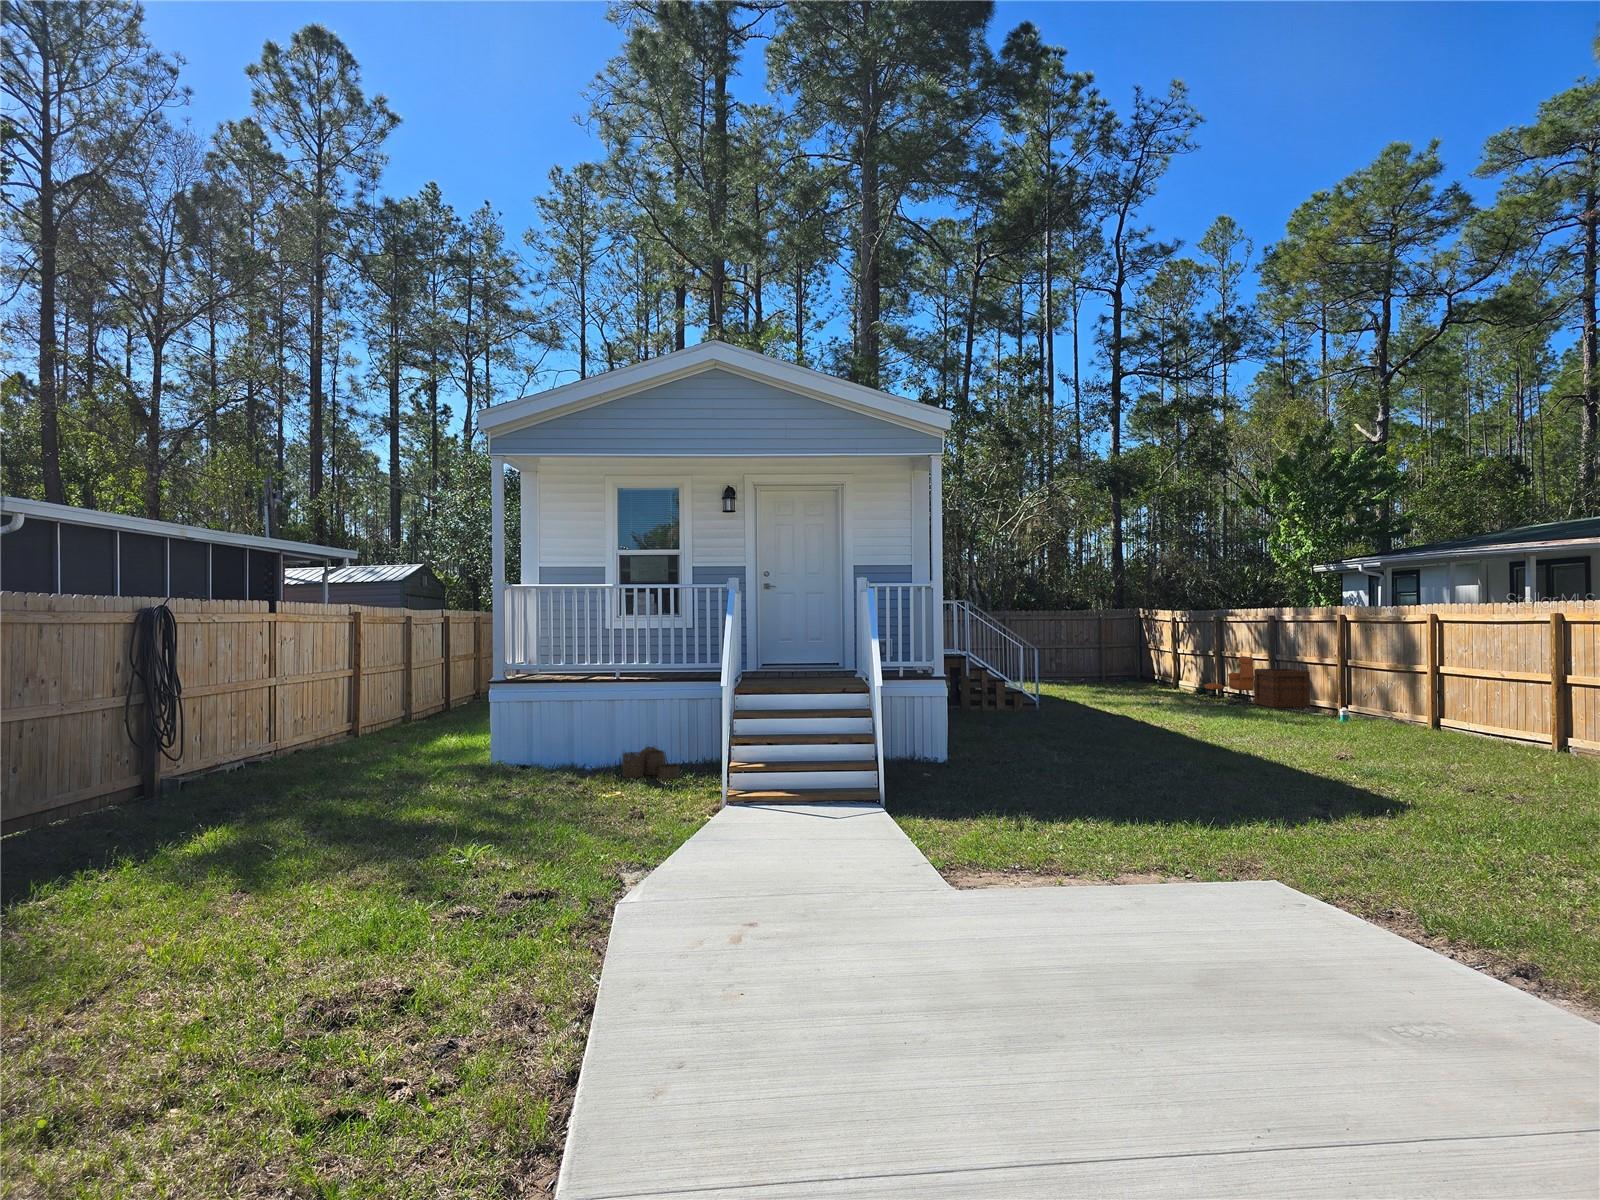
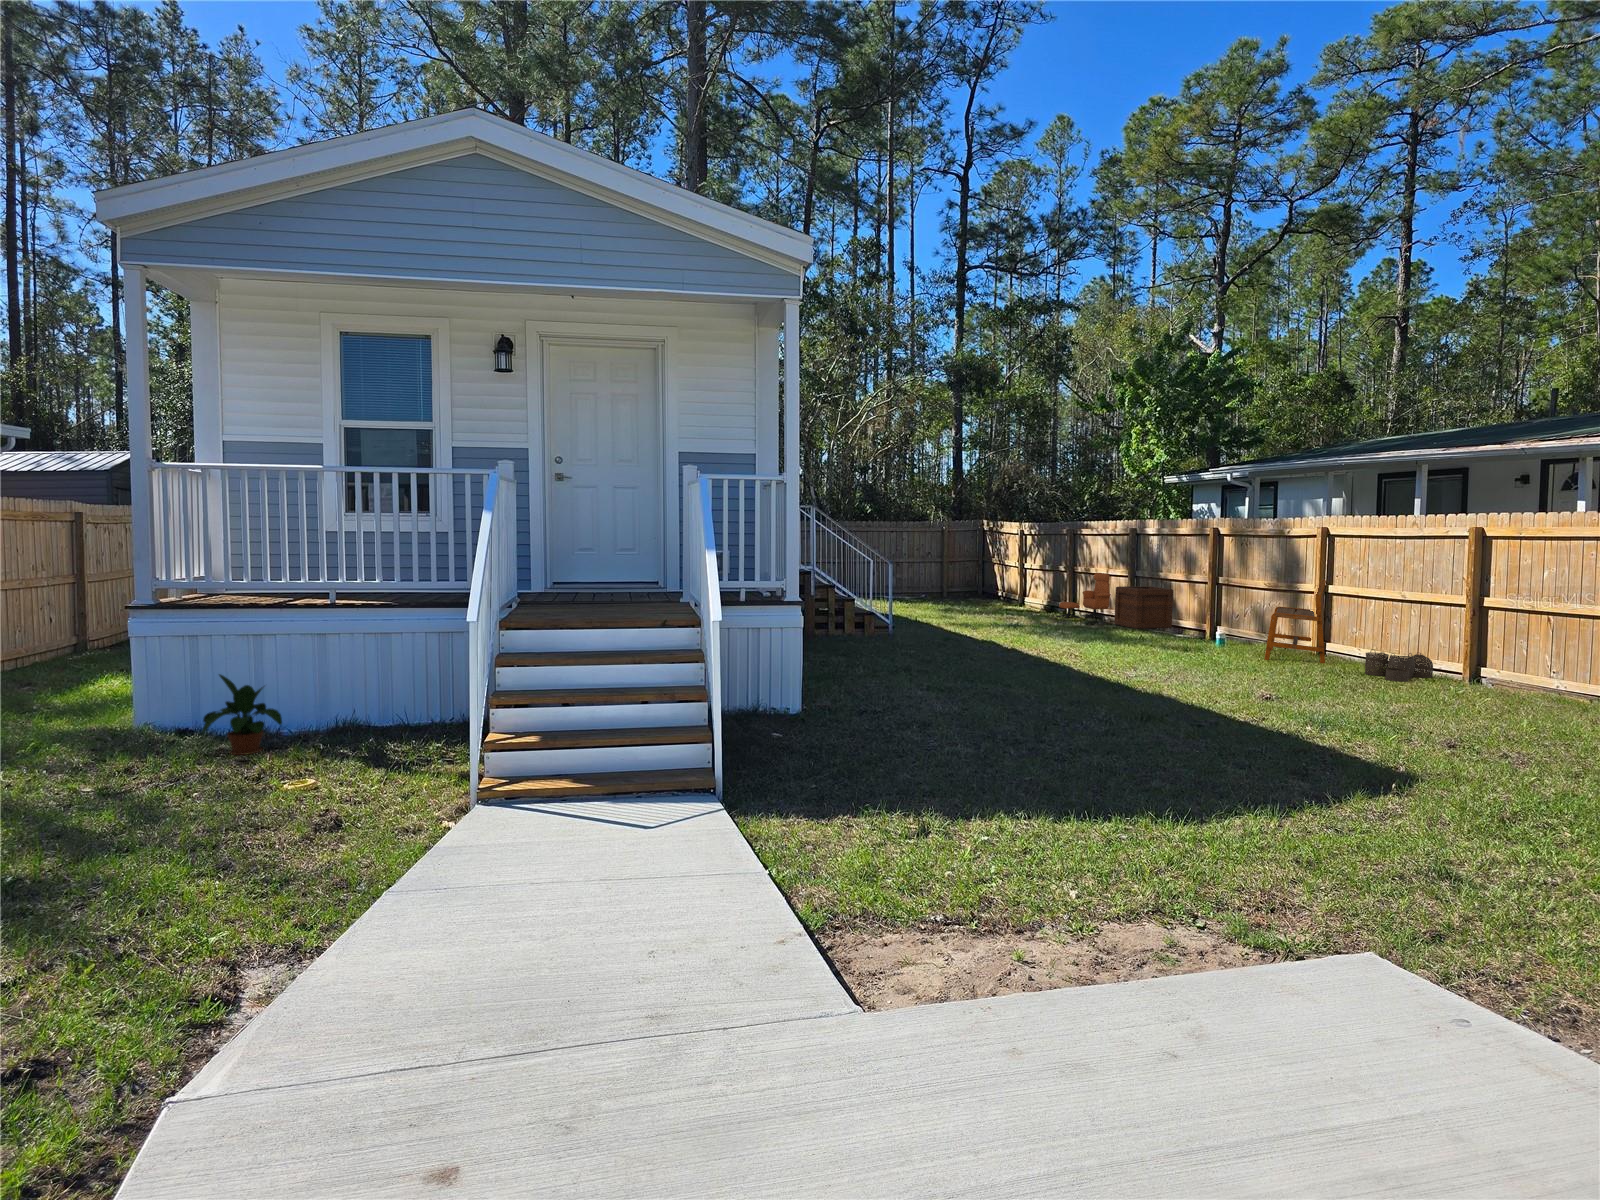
bench: none [1376,659,1443,738] -> present [1265,578,1326,663]
potted plant: none [549,720,597,774] -> present [202,674,282,755]
woven basket: present [622,747,680,778] -> present [1365,649,1433,682]

